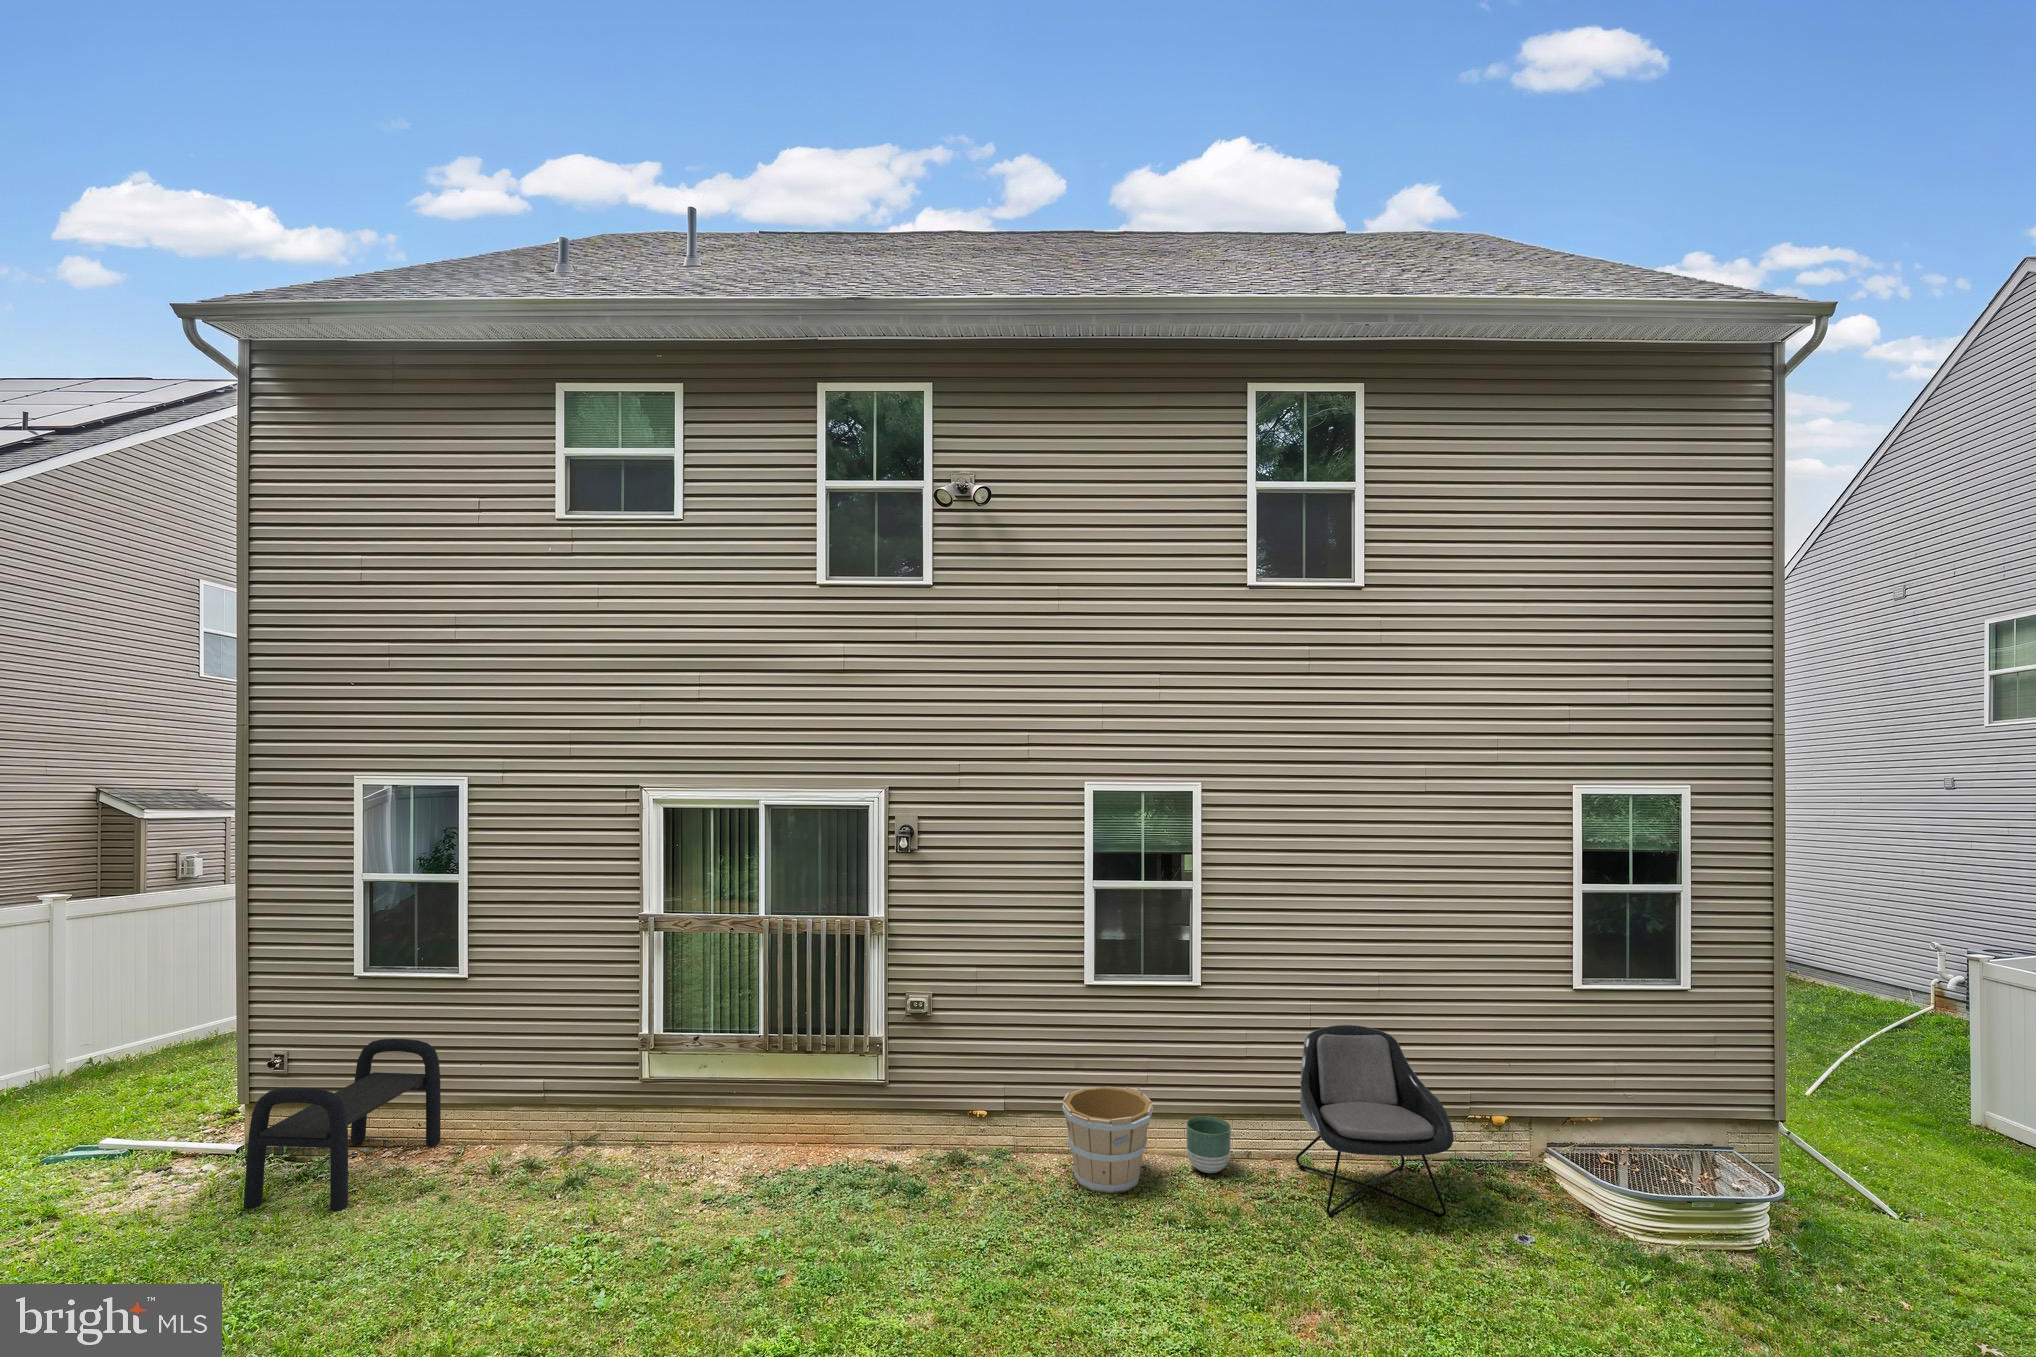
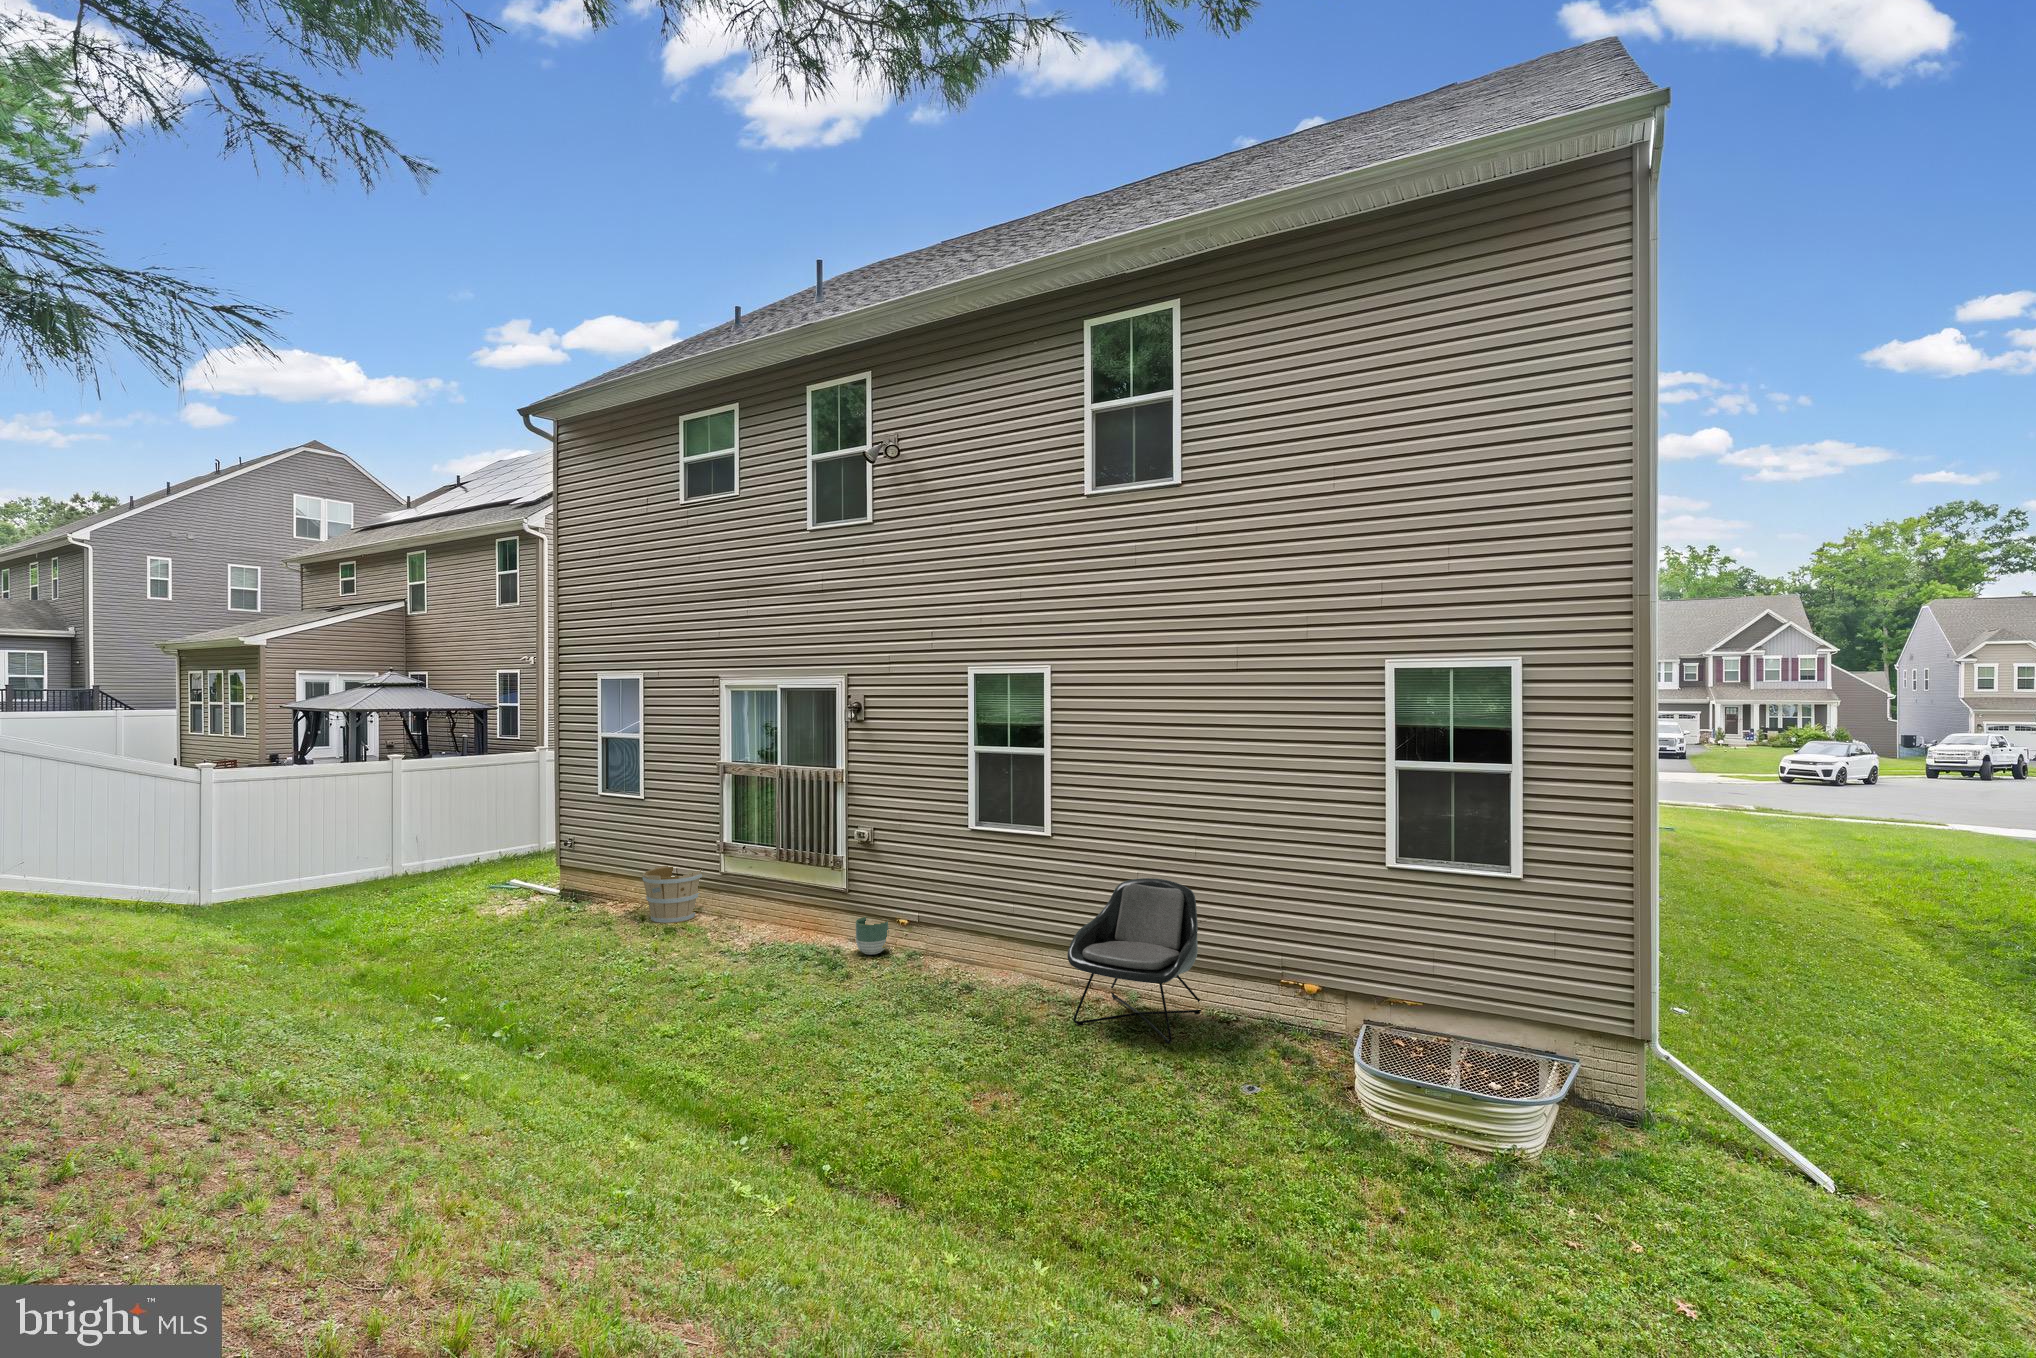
bench: present [244,1039,441,1212] -> none [521,834,636,919]
wooden bucket: present [1062,1086,1153,1193] -> present [642,865,702,924]
planter: present [1187,1116,1231,1173] -> present [856,917,888,955]

